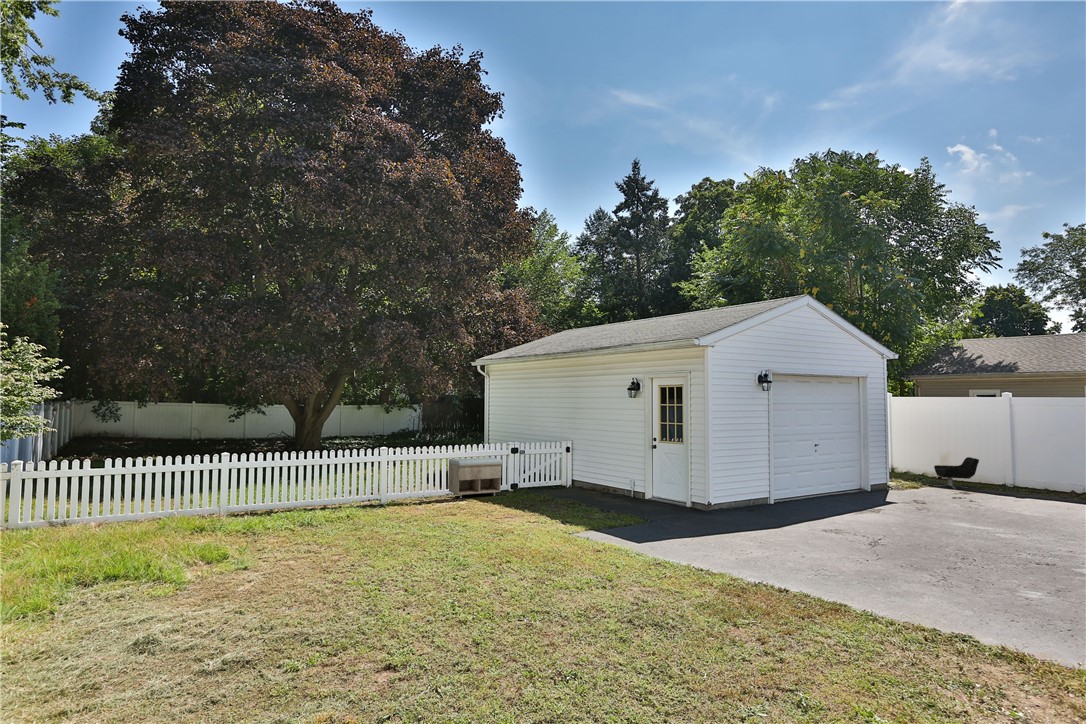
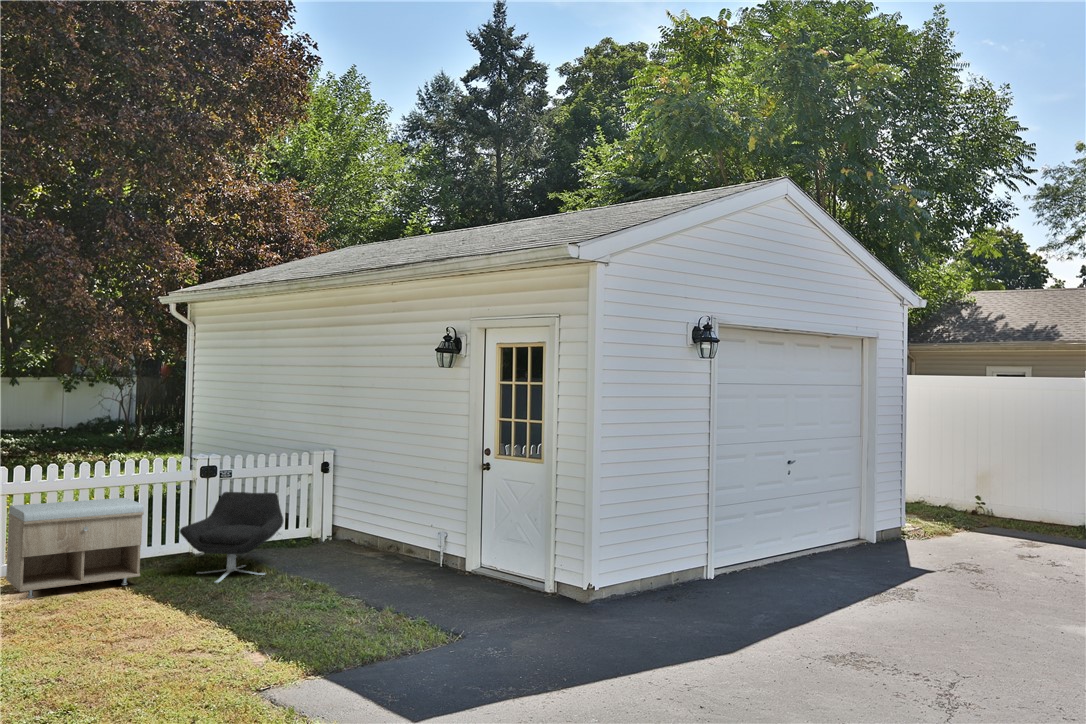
lounge chair: present [934,457,979,488] -> present [180,492,284,583]

